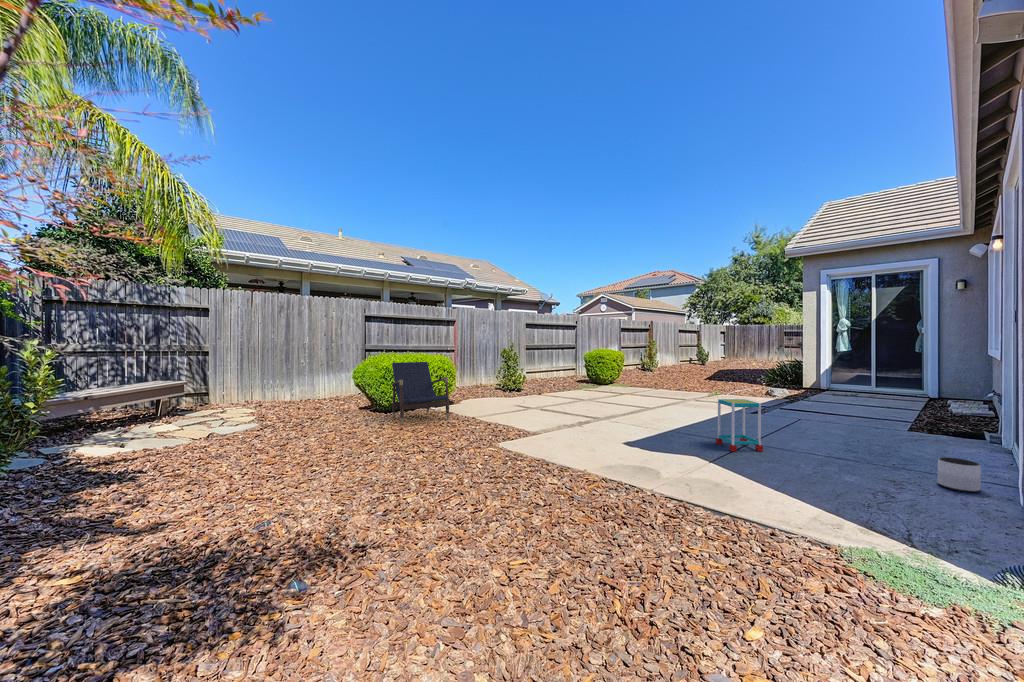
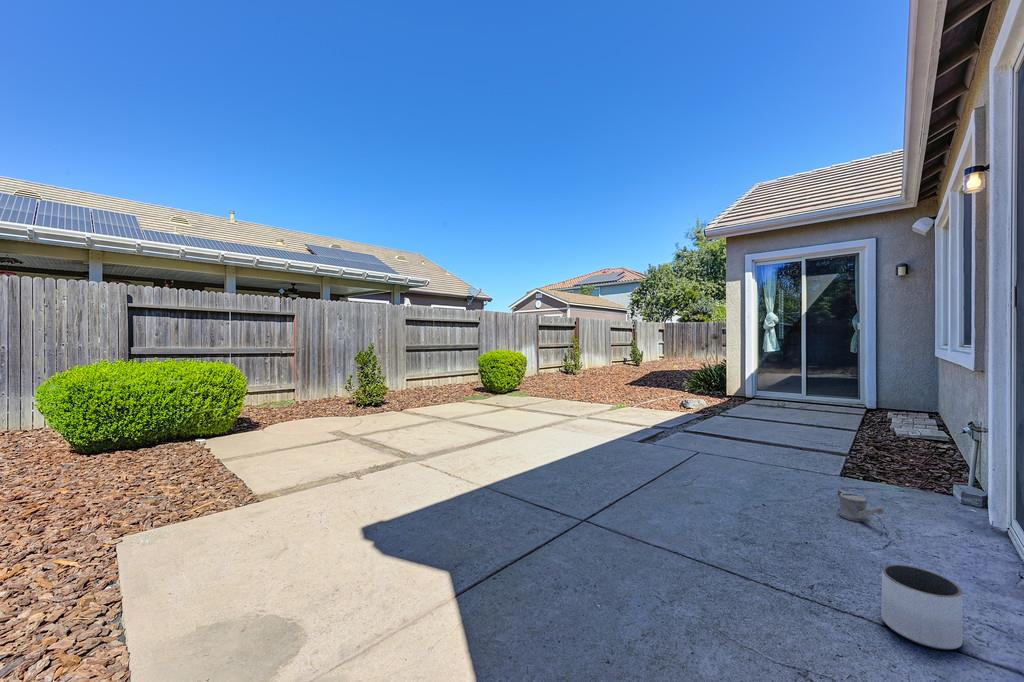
lounge chair: present [392,362,449,425] -> none [75,374,184,480]
side table: present [716,399,763,452] -> none [553,433,615,526]
watering can: none [909,436,941,453] -> present [837,490,884,522]

